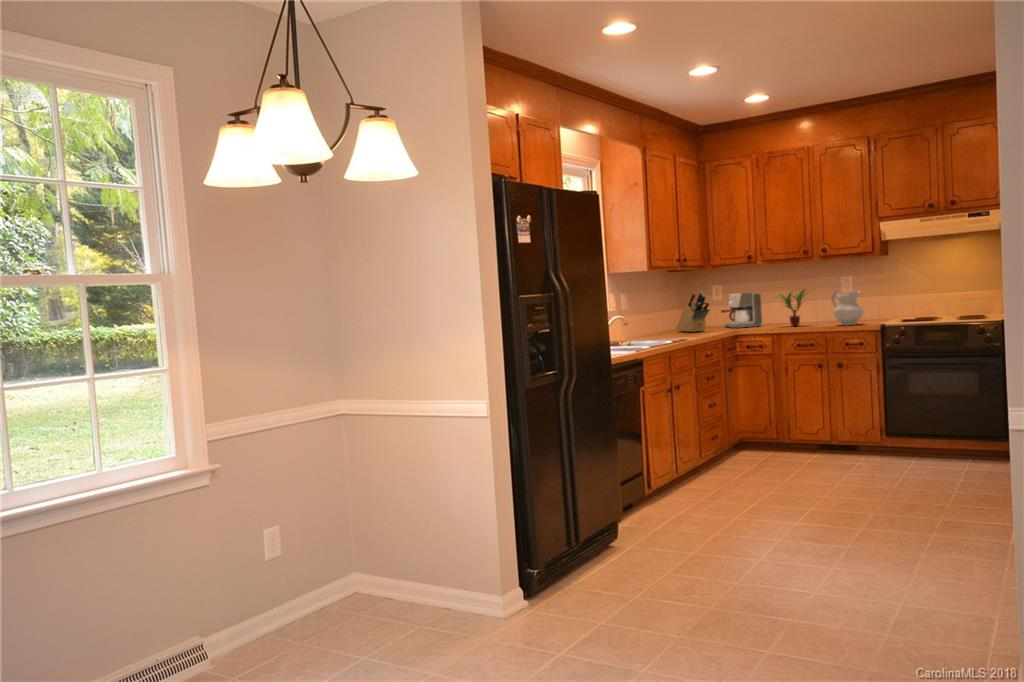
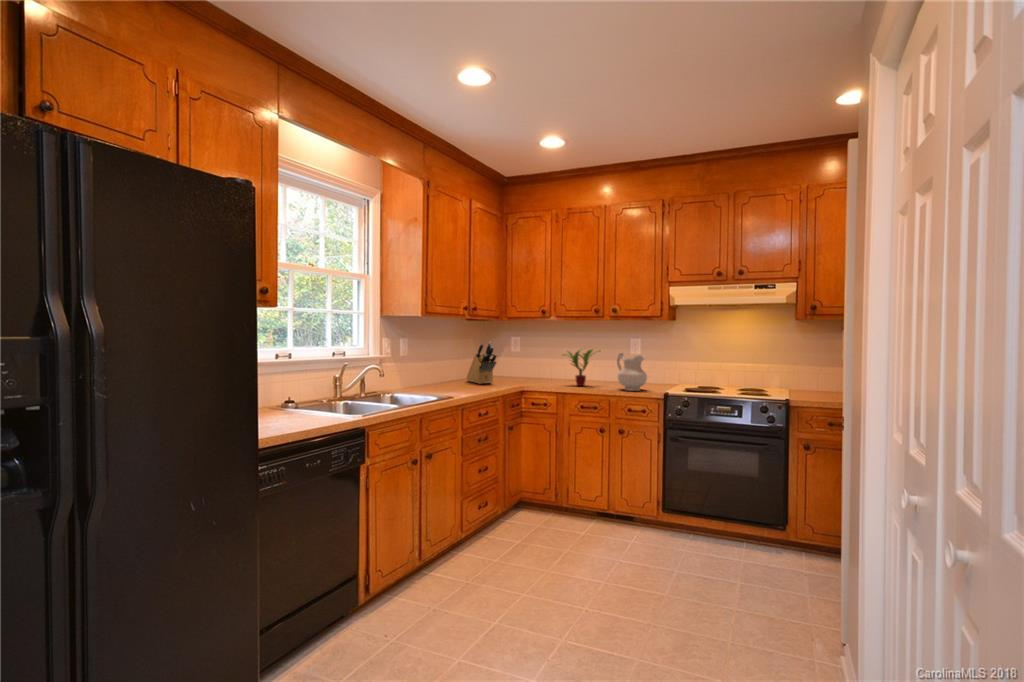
coffee maker: present [721,292,762,328] -> none [513,347,551,382]

